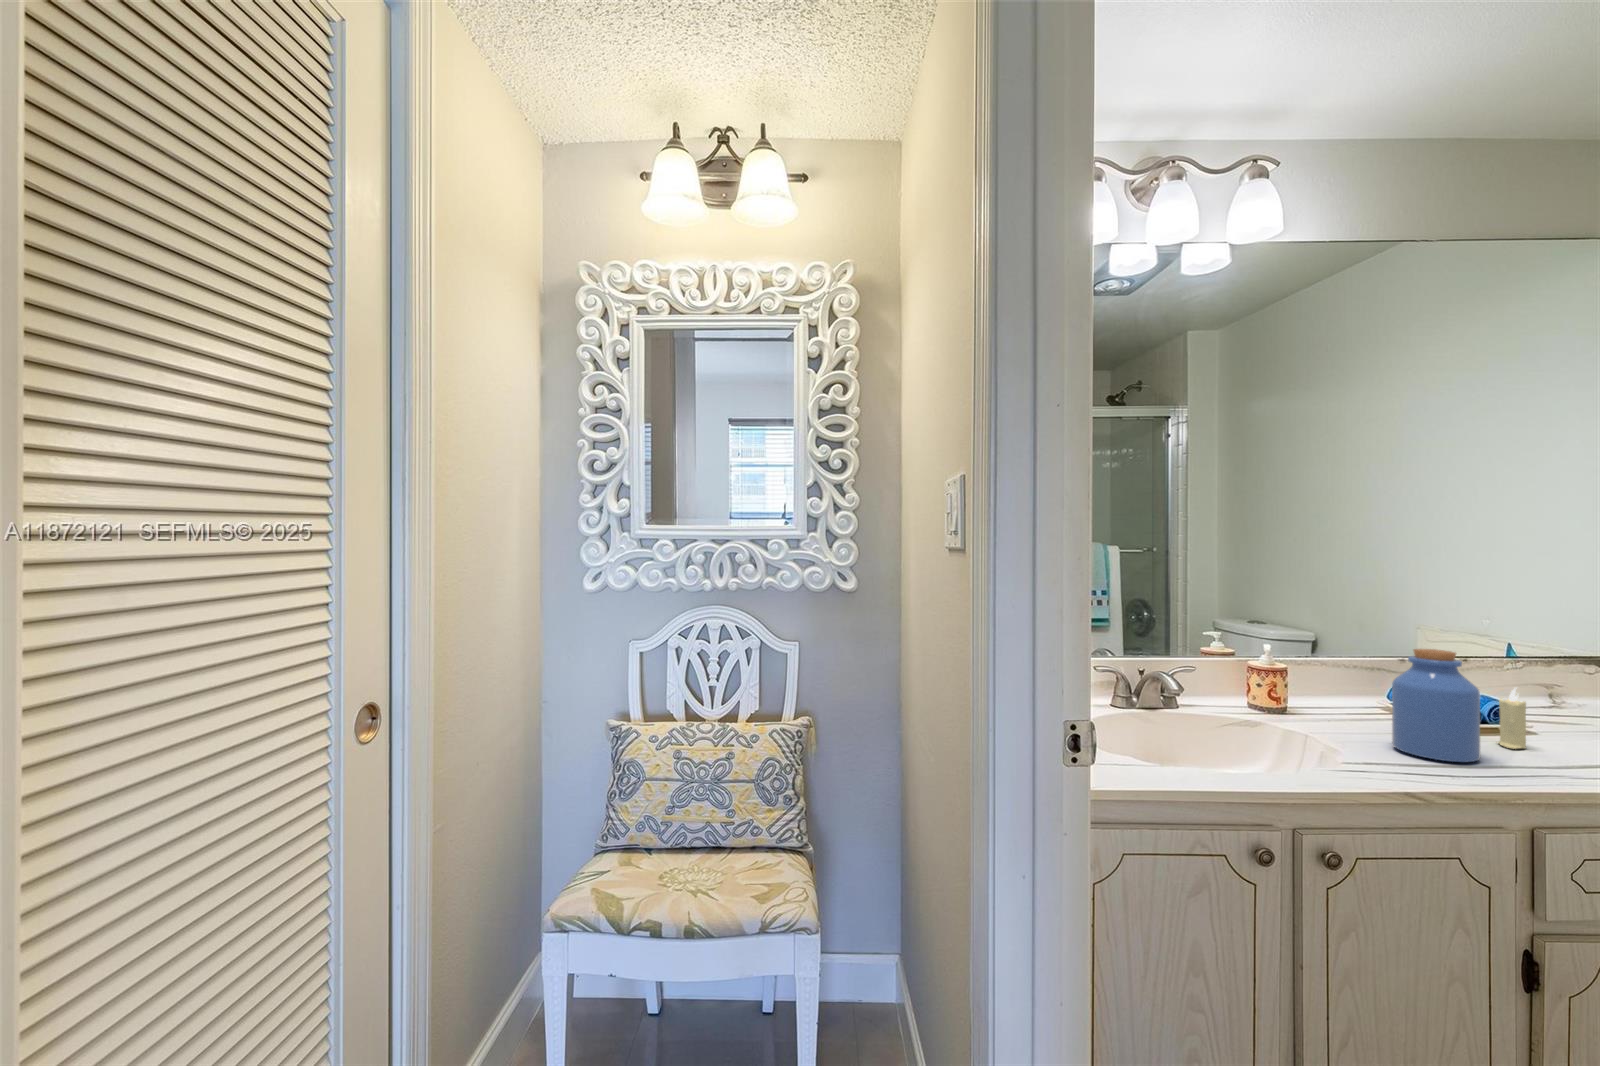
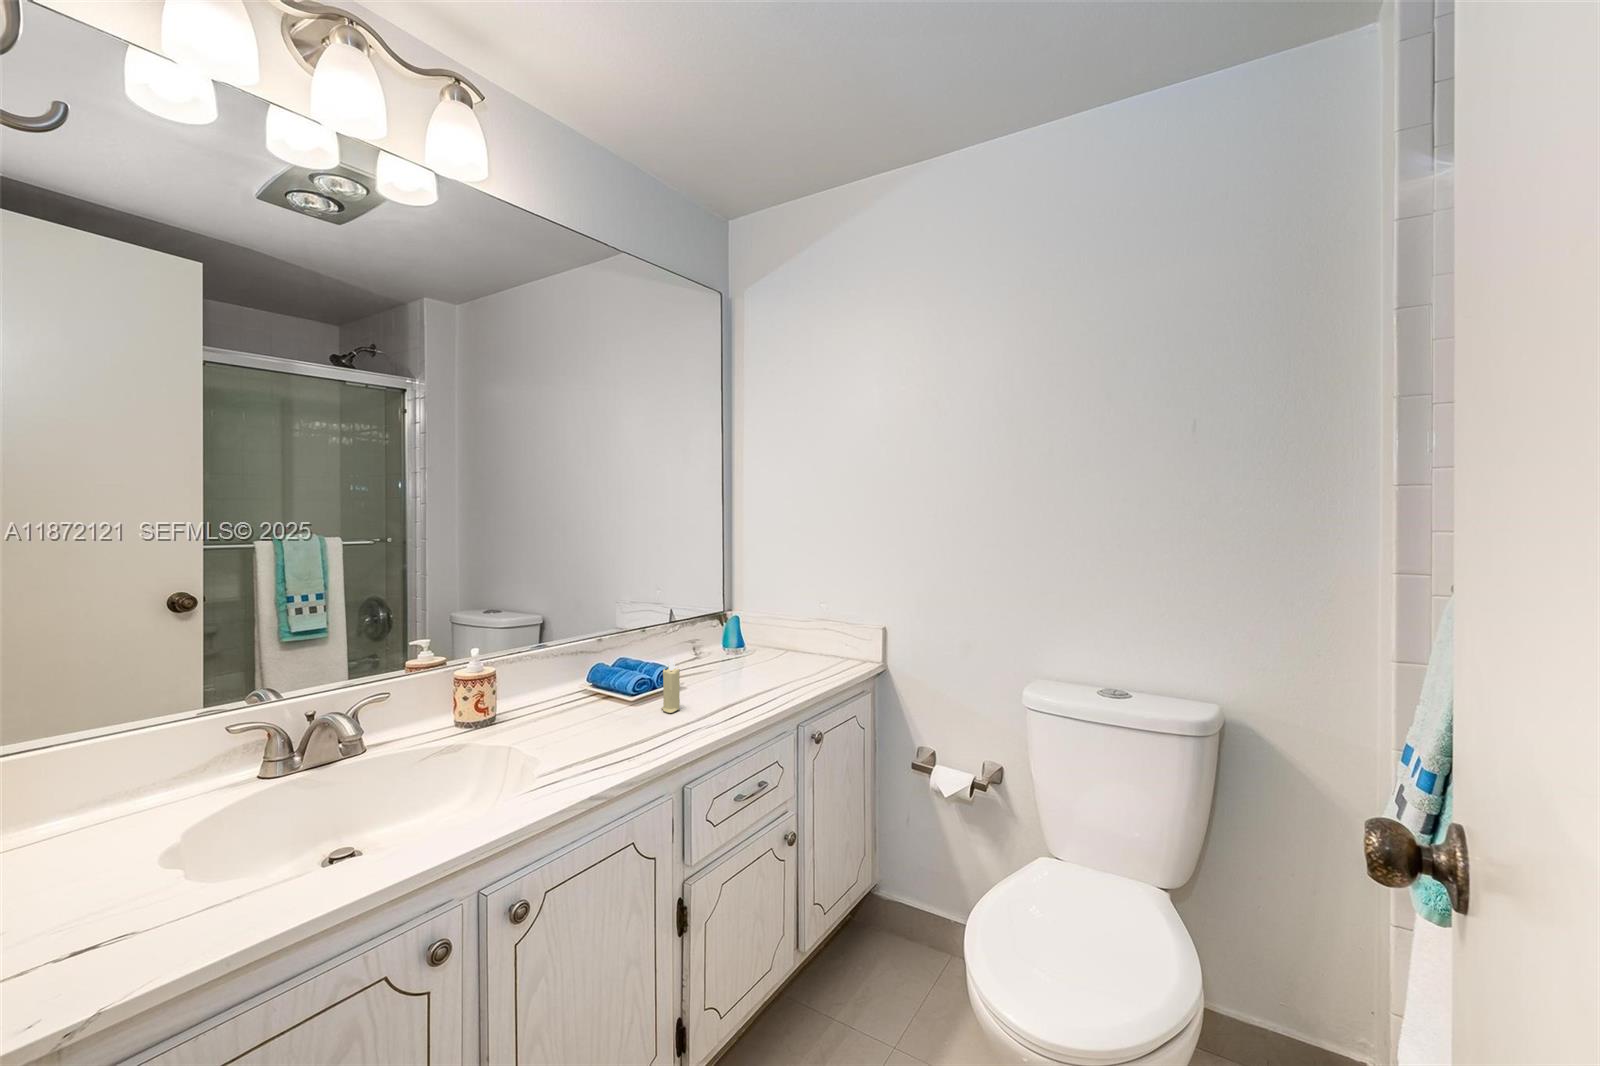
jar: present [1392,649,1480,762] -> none [584,636,650,747]

